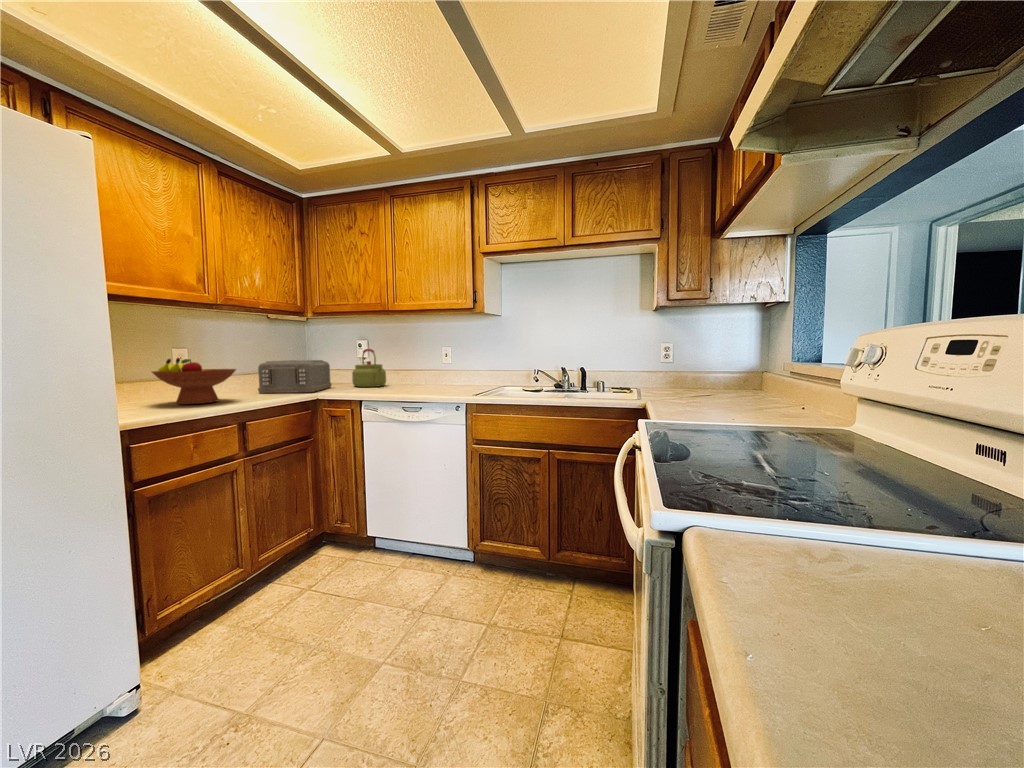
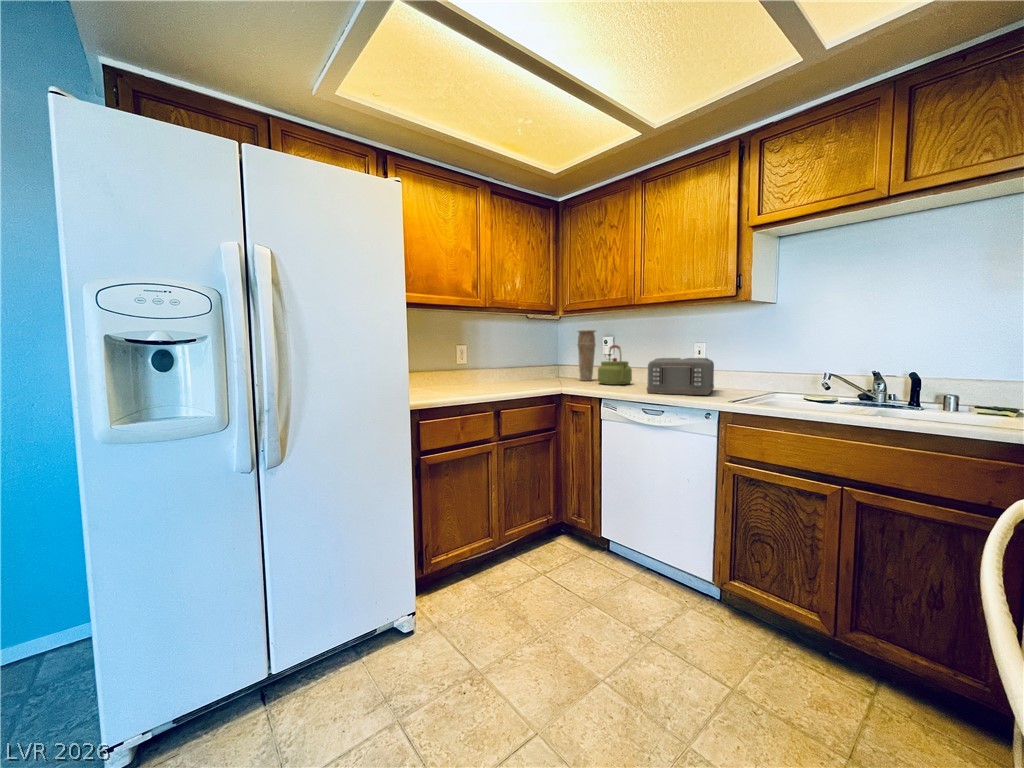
vase: none [327,334,348,384] -> present [578,330,596,381]
fruit bowl: present [152,358,236,404] -> none [439,353,497,392]
toaster: present [258,360,331,393] -> present [647,358,714,395]

